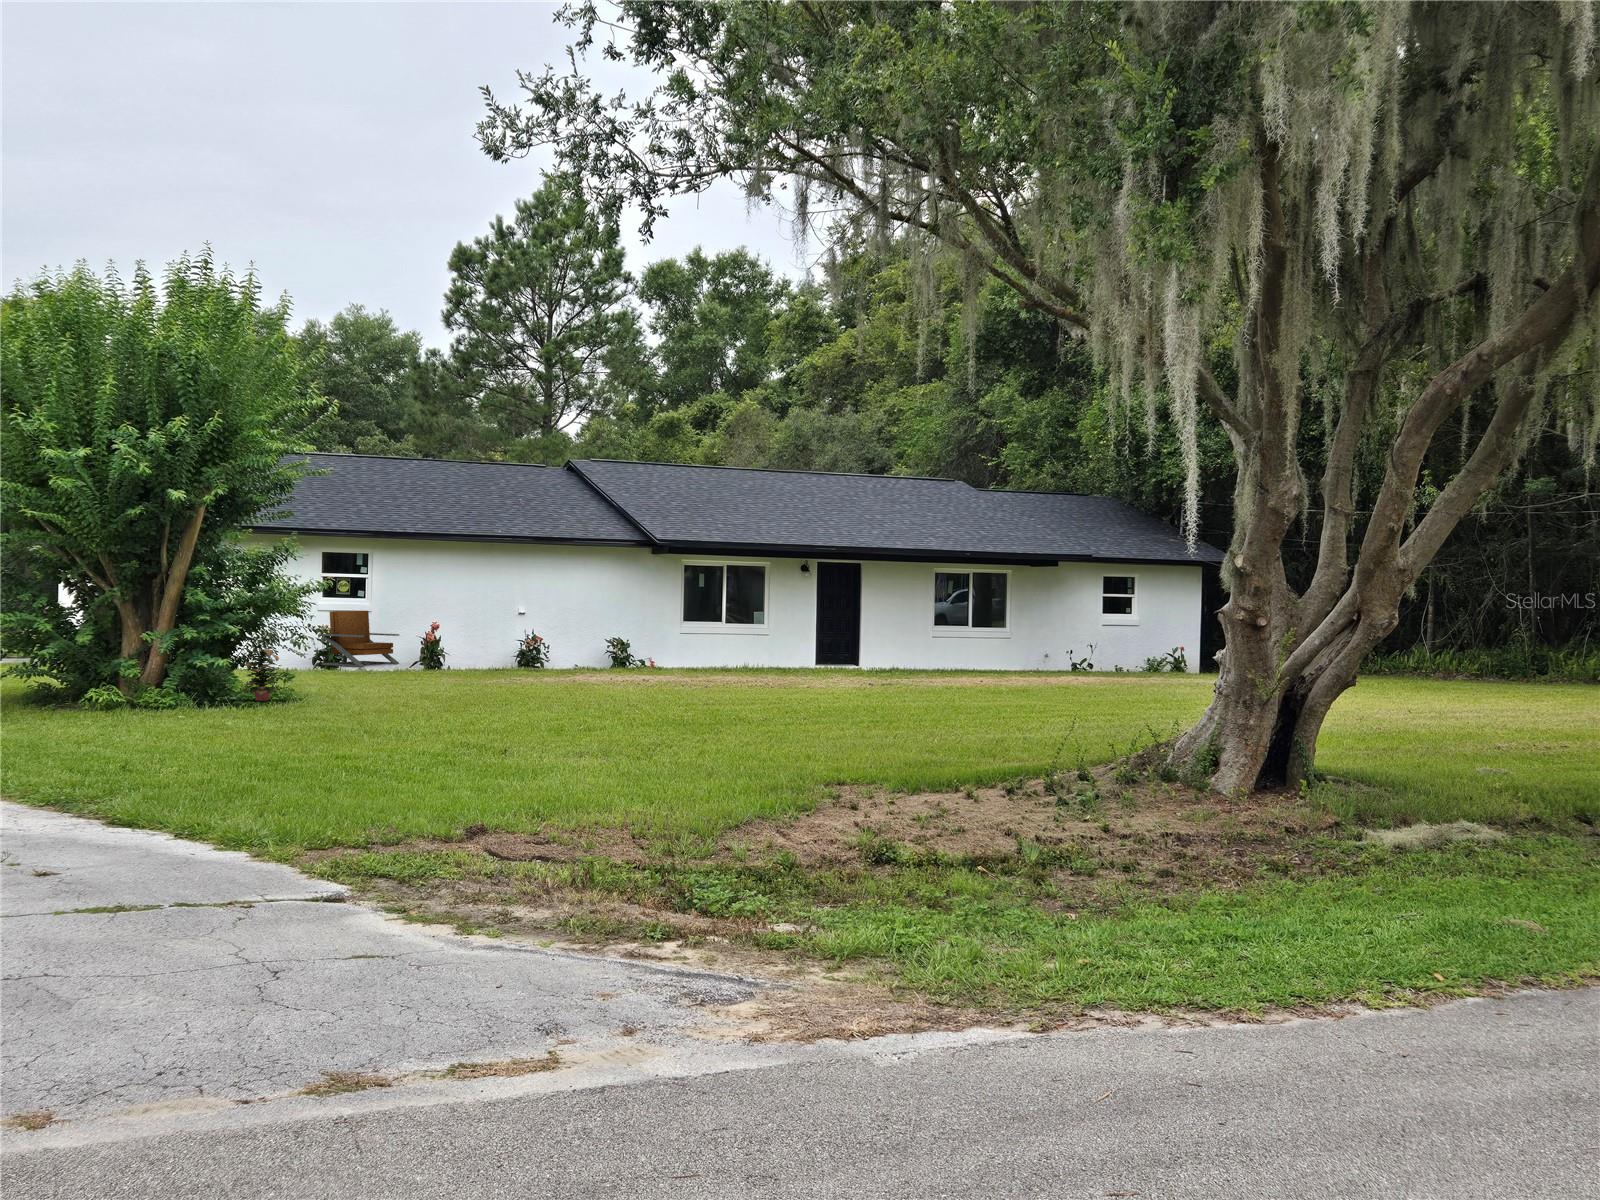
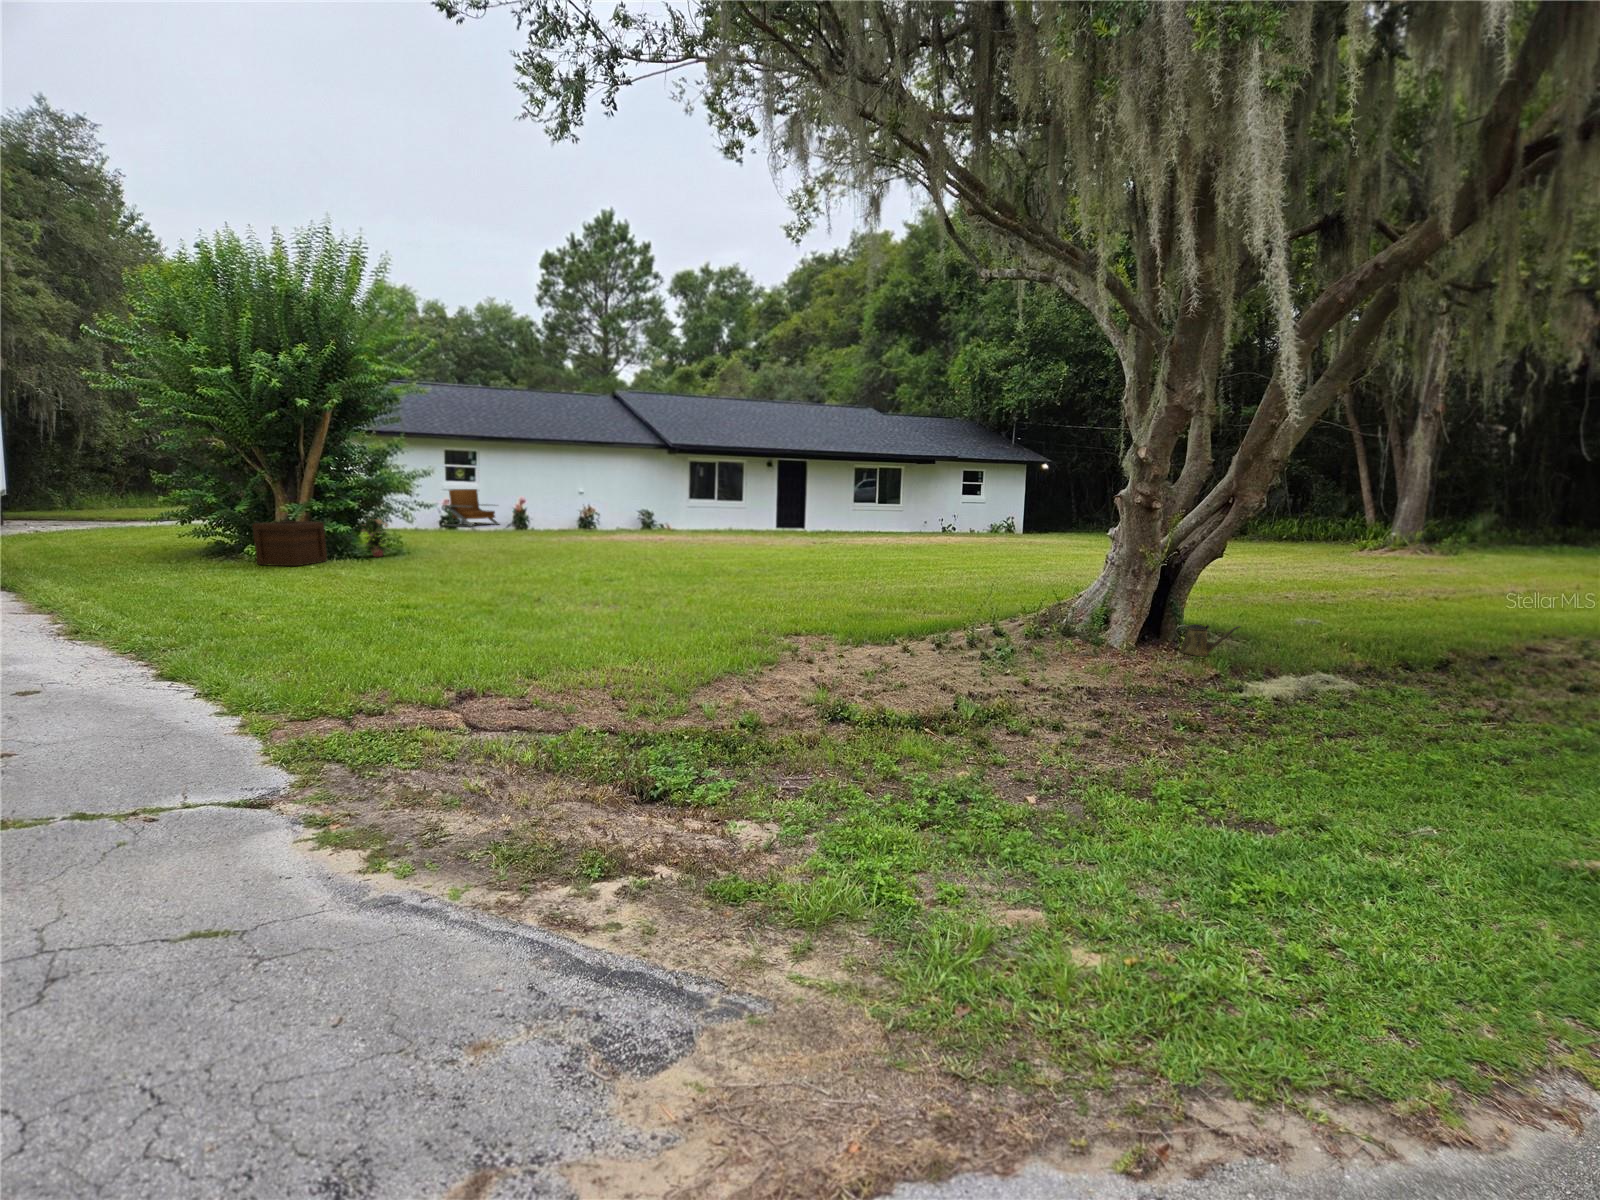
wooden crate: none [118,650,204,710] -> present [252,521,327,566]
watering can: none [1307,768,1380,806] -> present [1175,624,1241,656]

